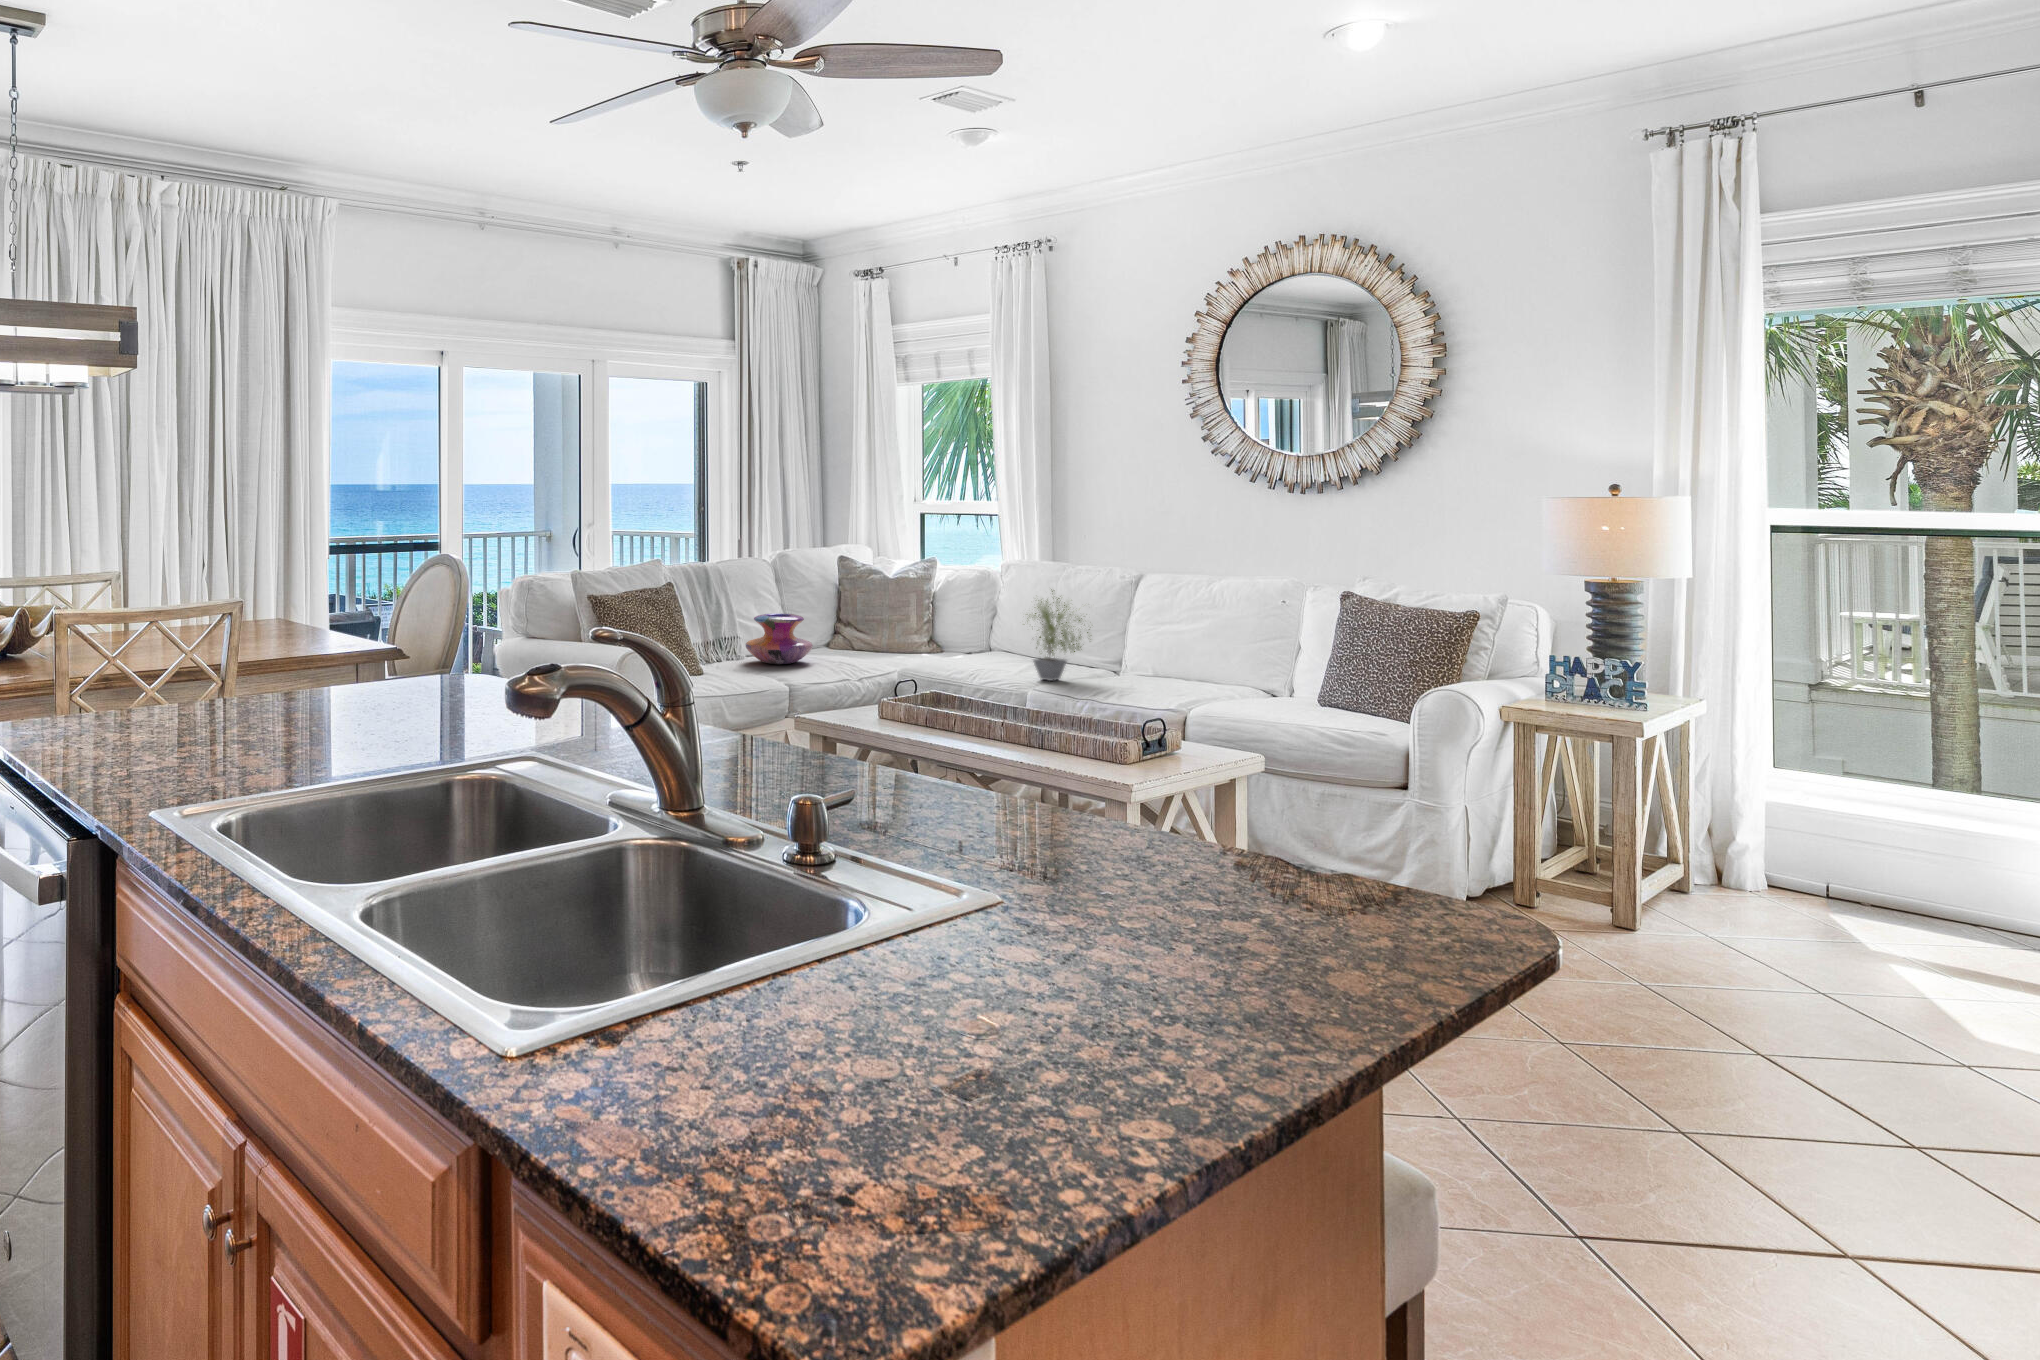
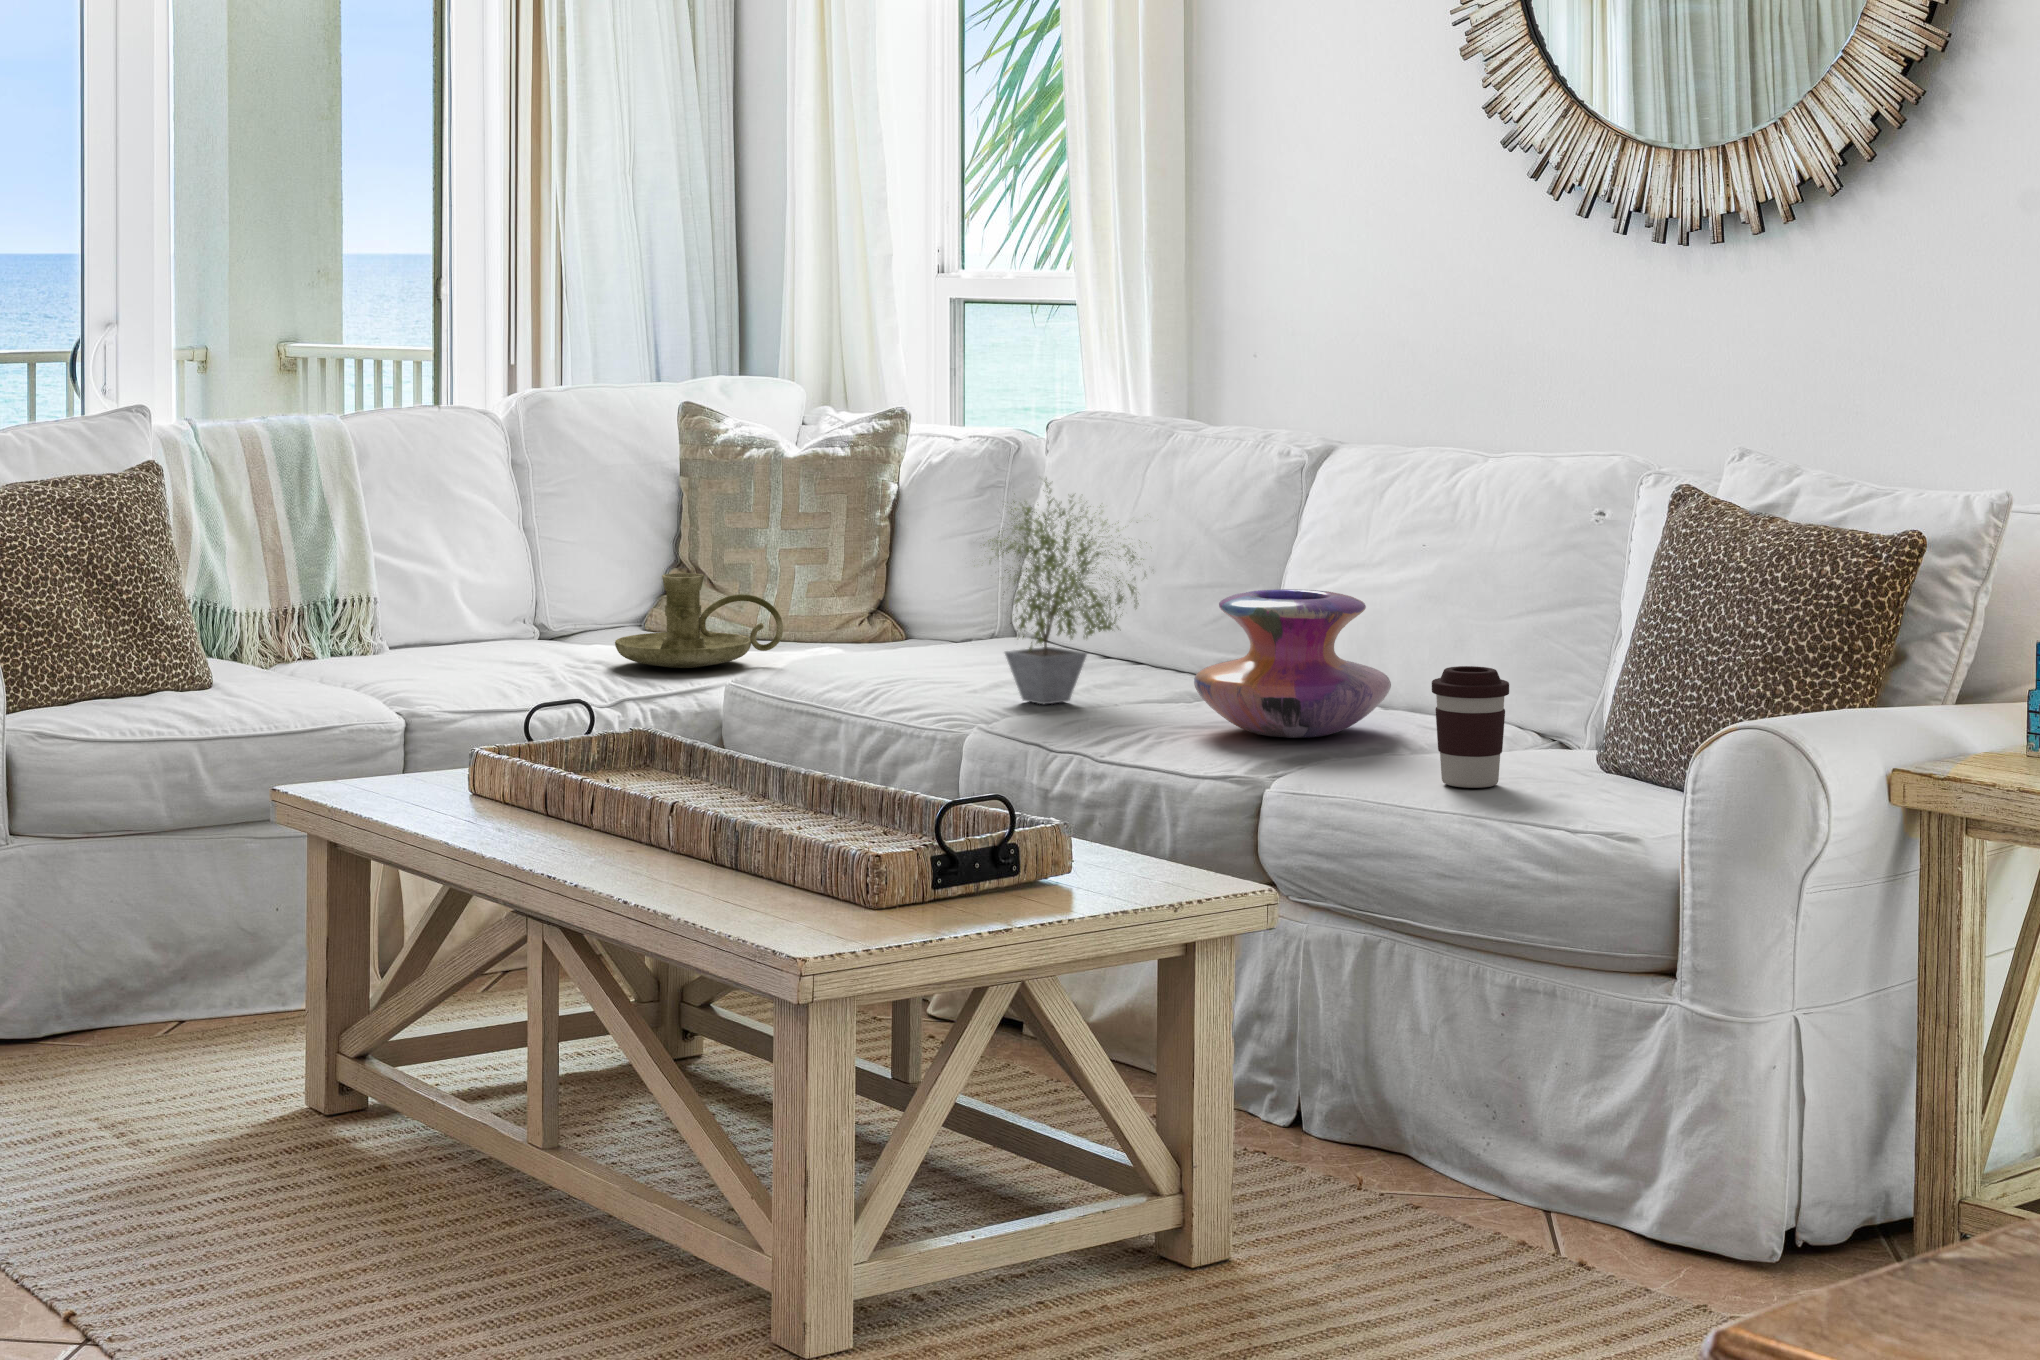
decorative vase: present [746,613,813,664] -> present [1194,589,1391,738]
candle holder: none [847,628,916,666] -> present [615,573,783,668]
coffee cup: none [1260,664,1293,713] -> present [1432,666,1509,788]

